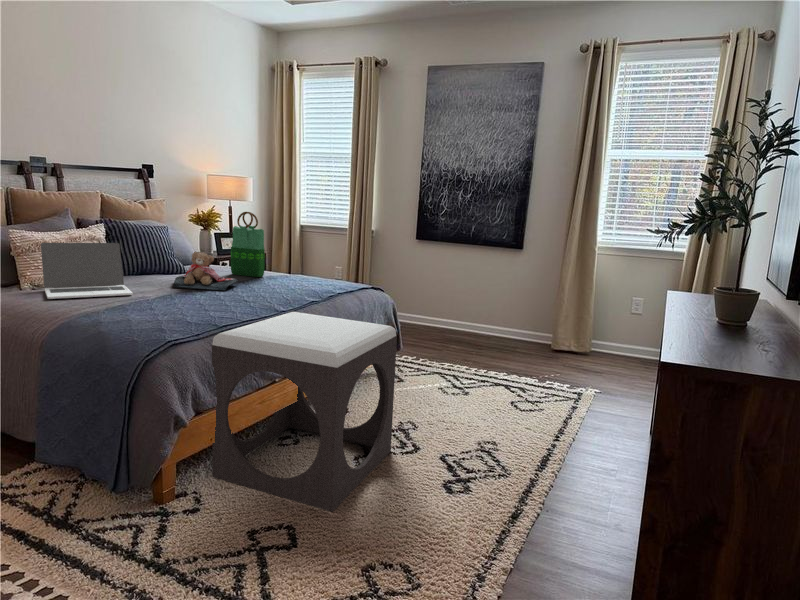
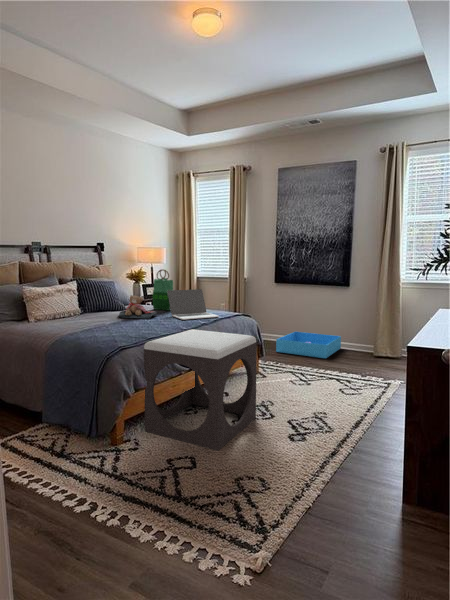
laptop: present [41,243,133,299] -> present [167,289,219,320]
storage bin: none [416,312,509,354] -> present [276,332,341,358]

